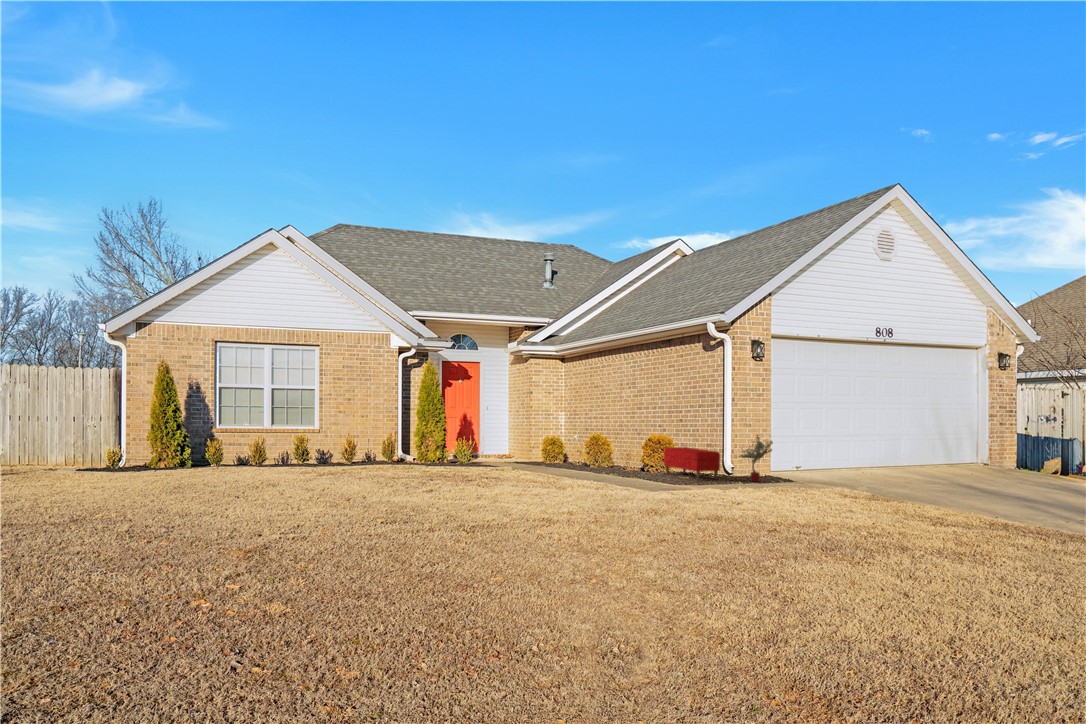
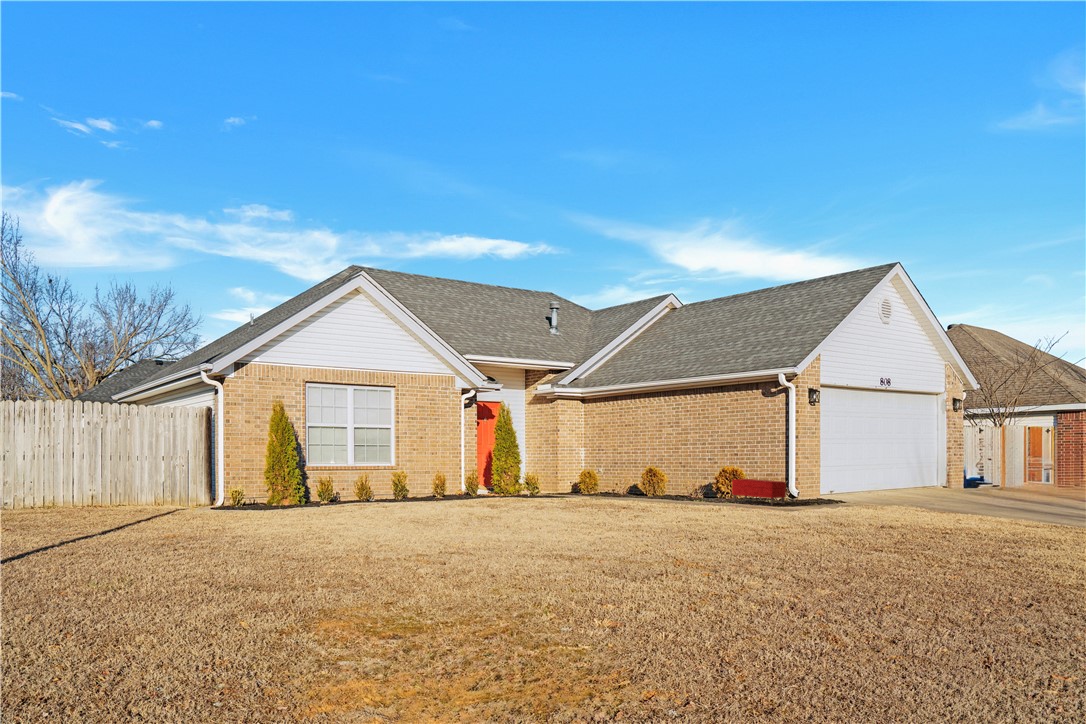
potted tree: present [738,435,773,482] -> none [802,466,828,506]

